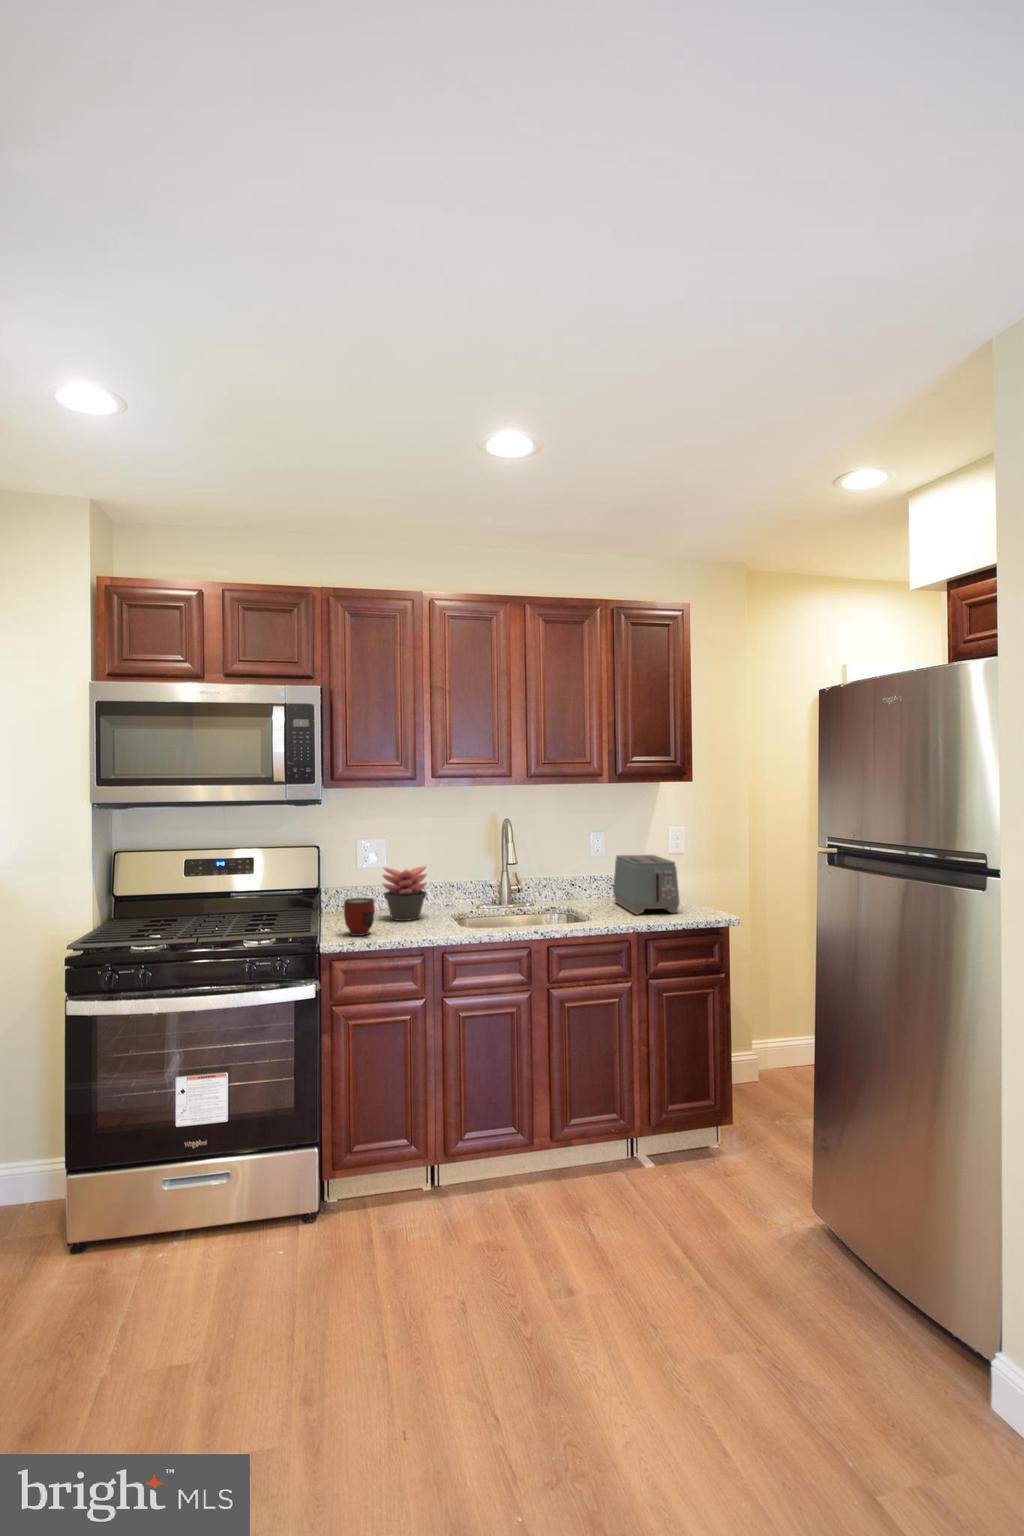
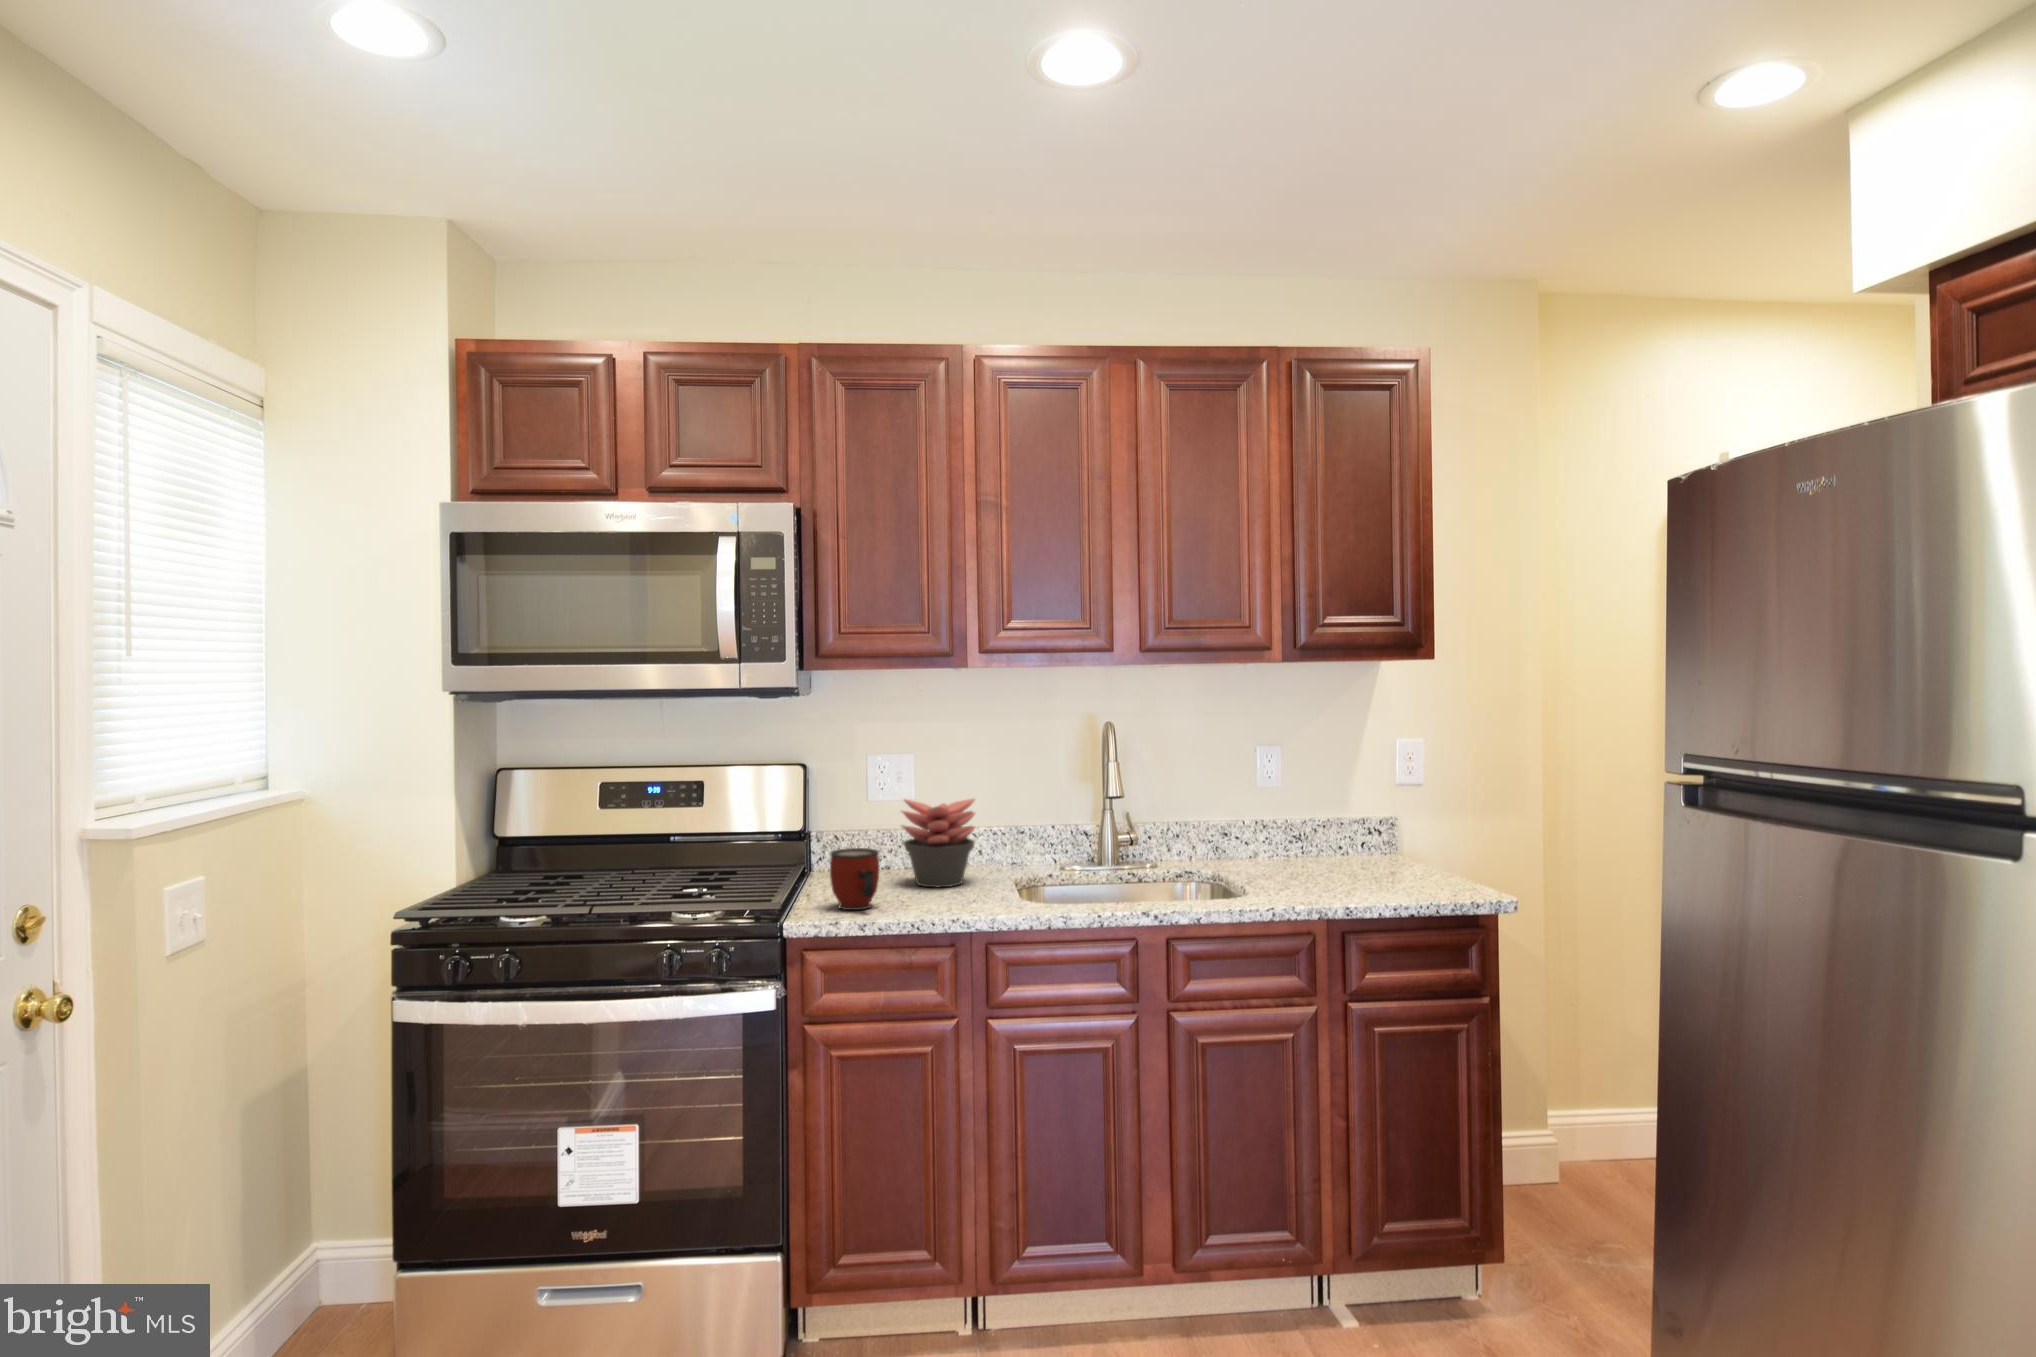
toaster: present [613,855,679,914] -> none [1293,786,1407,888]

